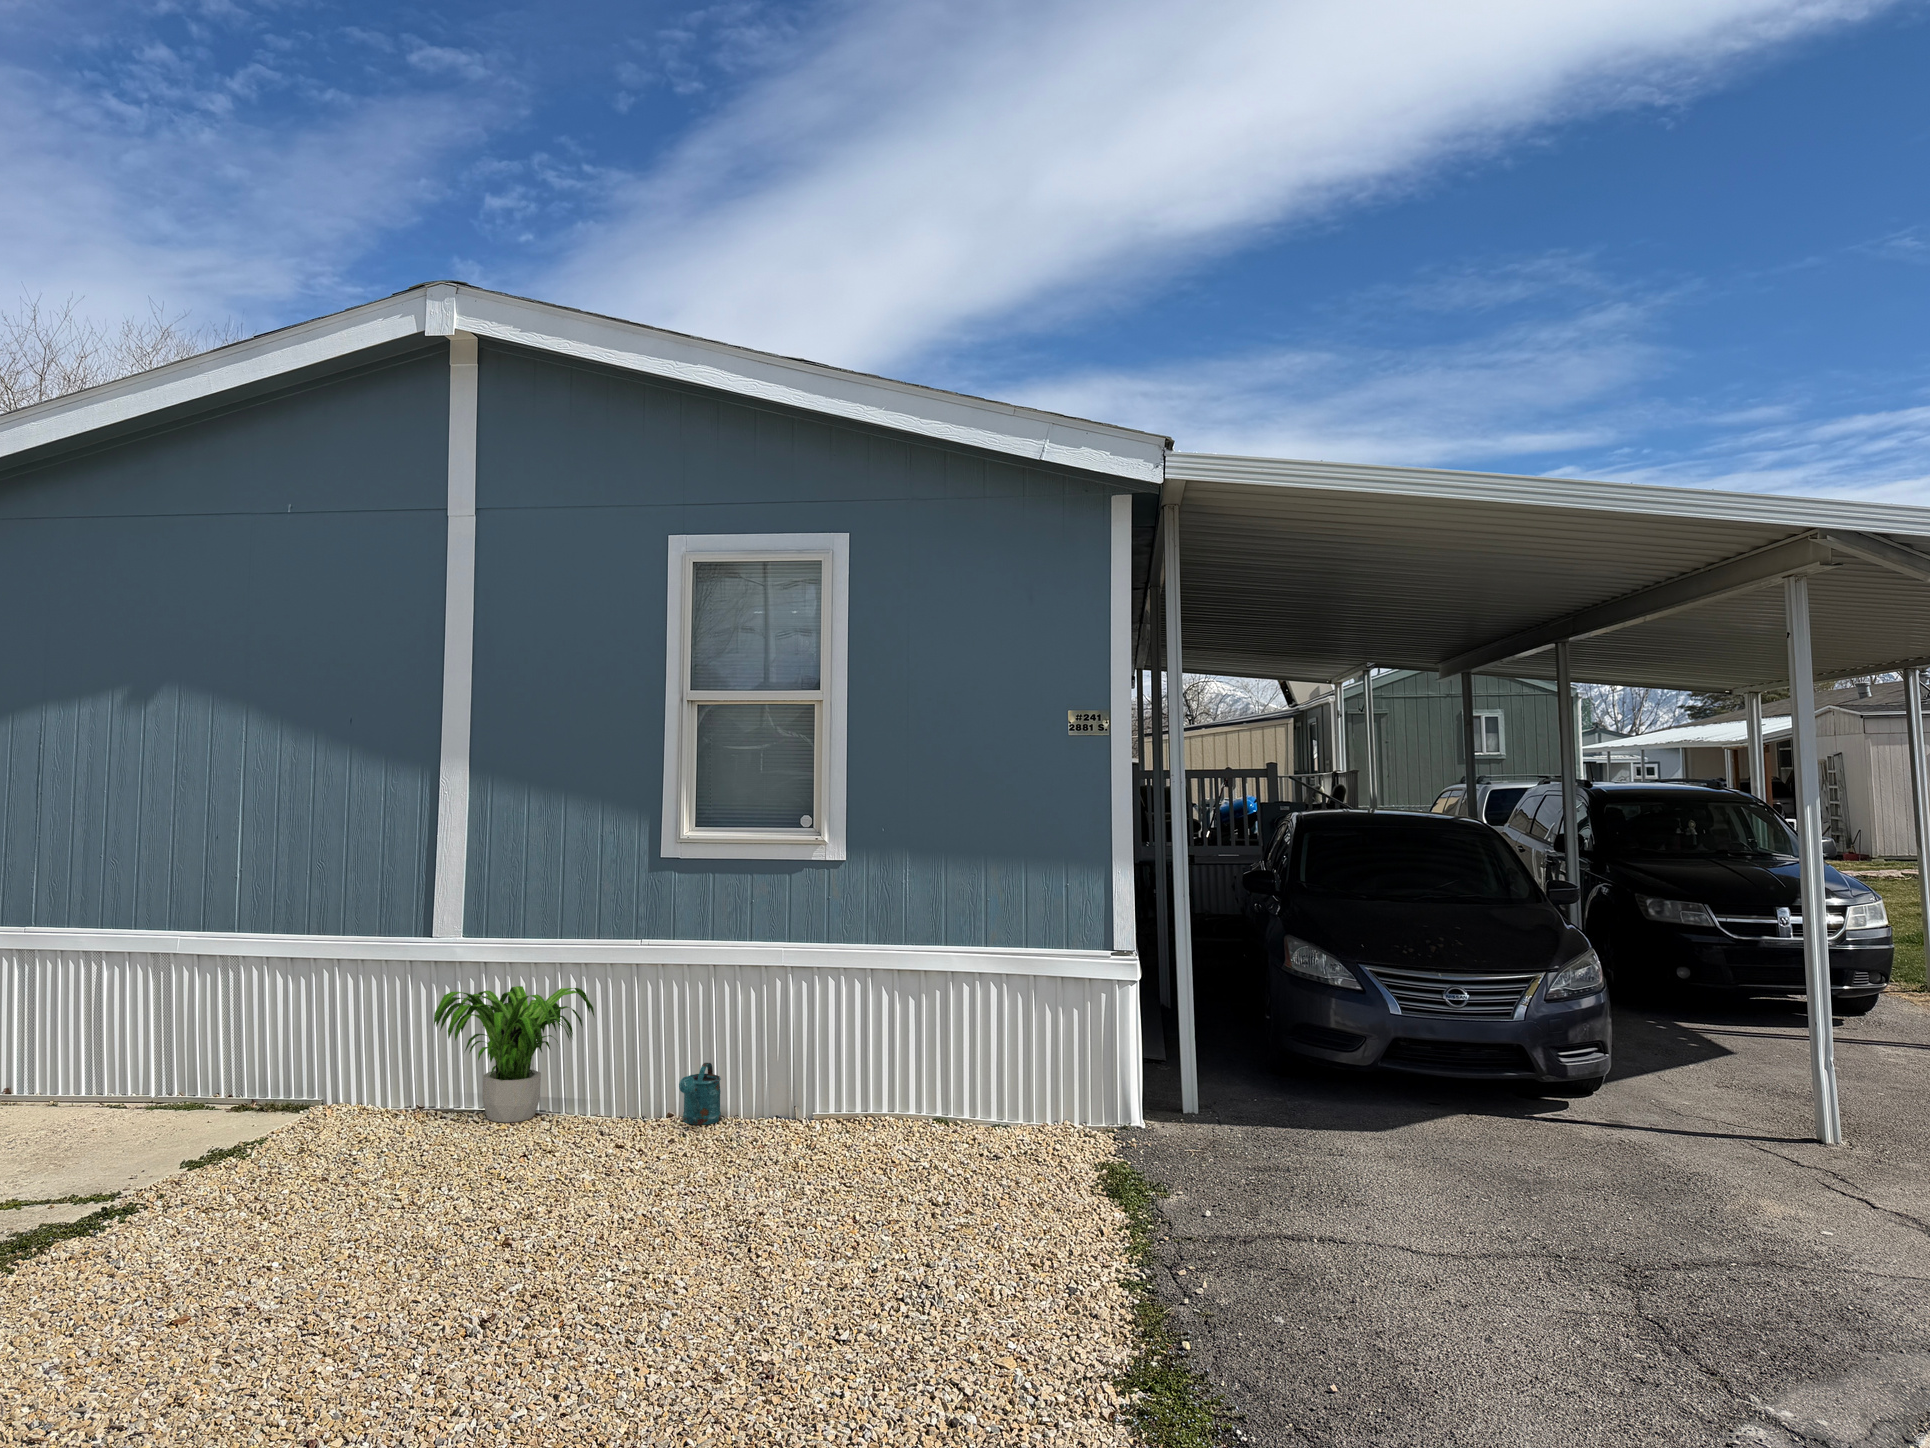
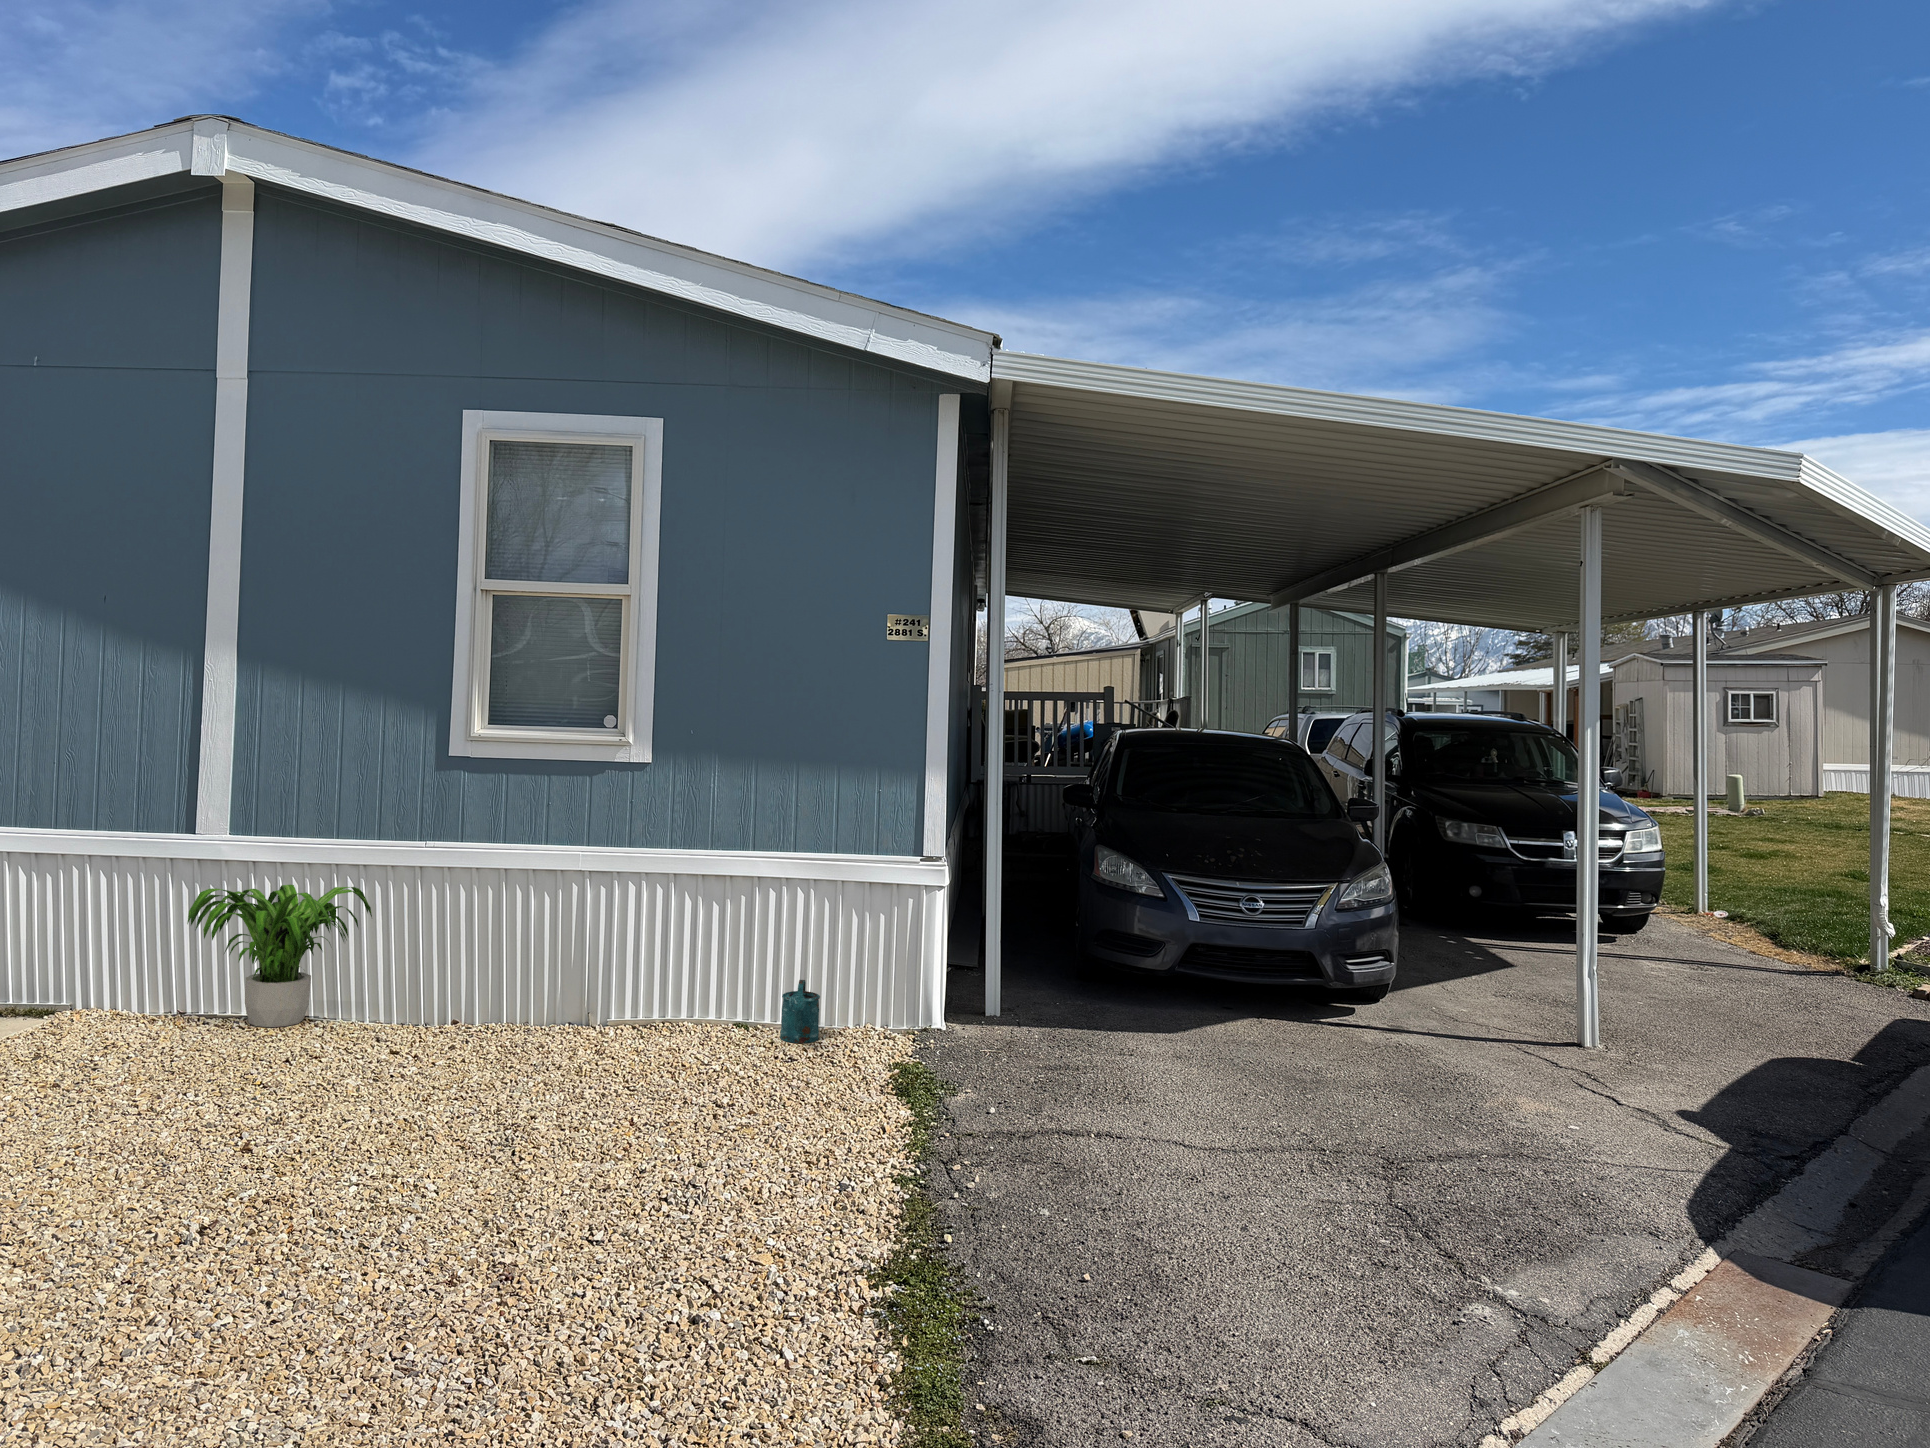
watering can: present [679,1063,721,1125] -> present [780,980,820,1043]

